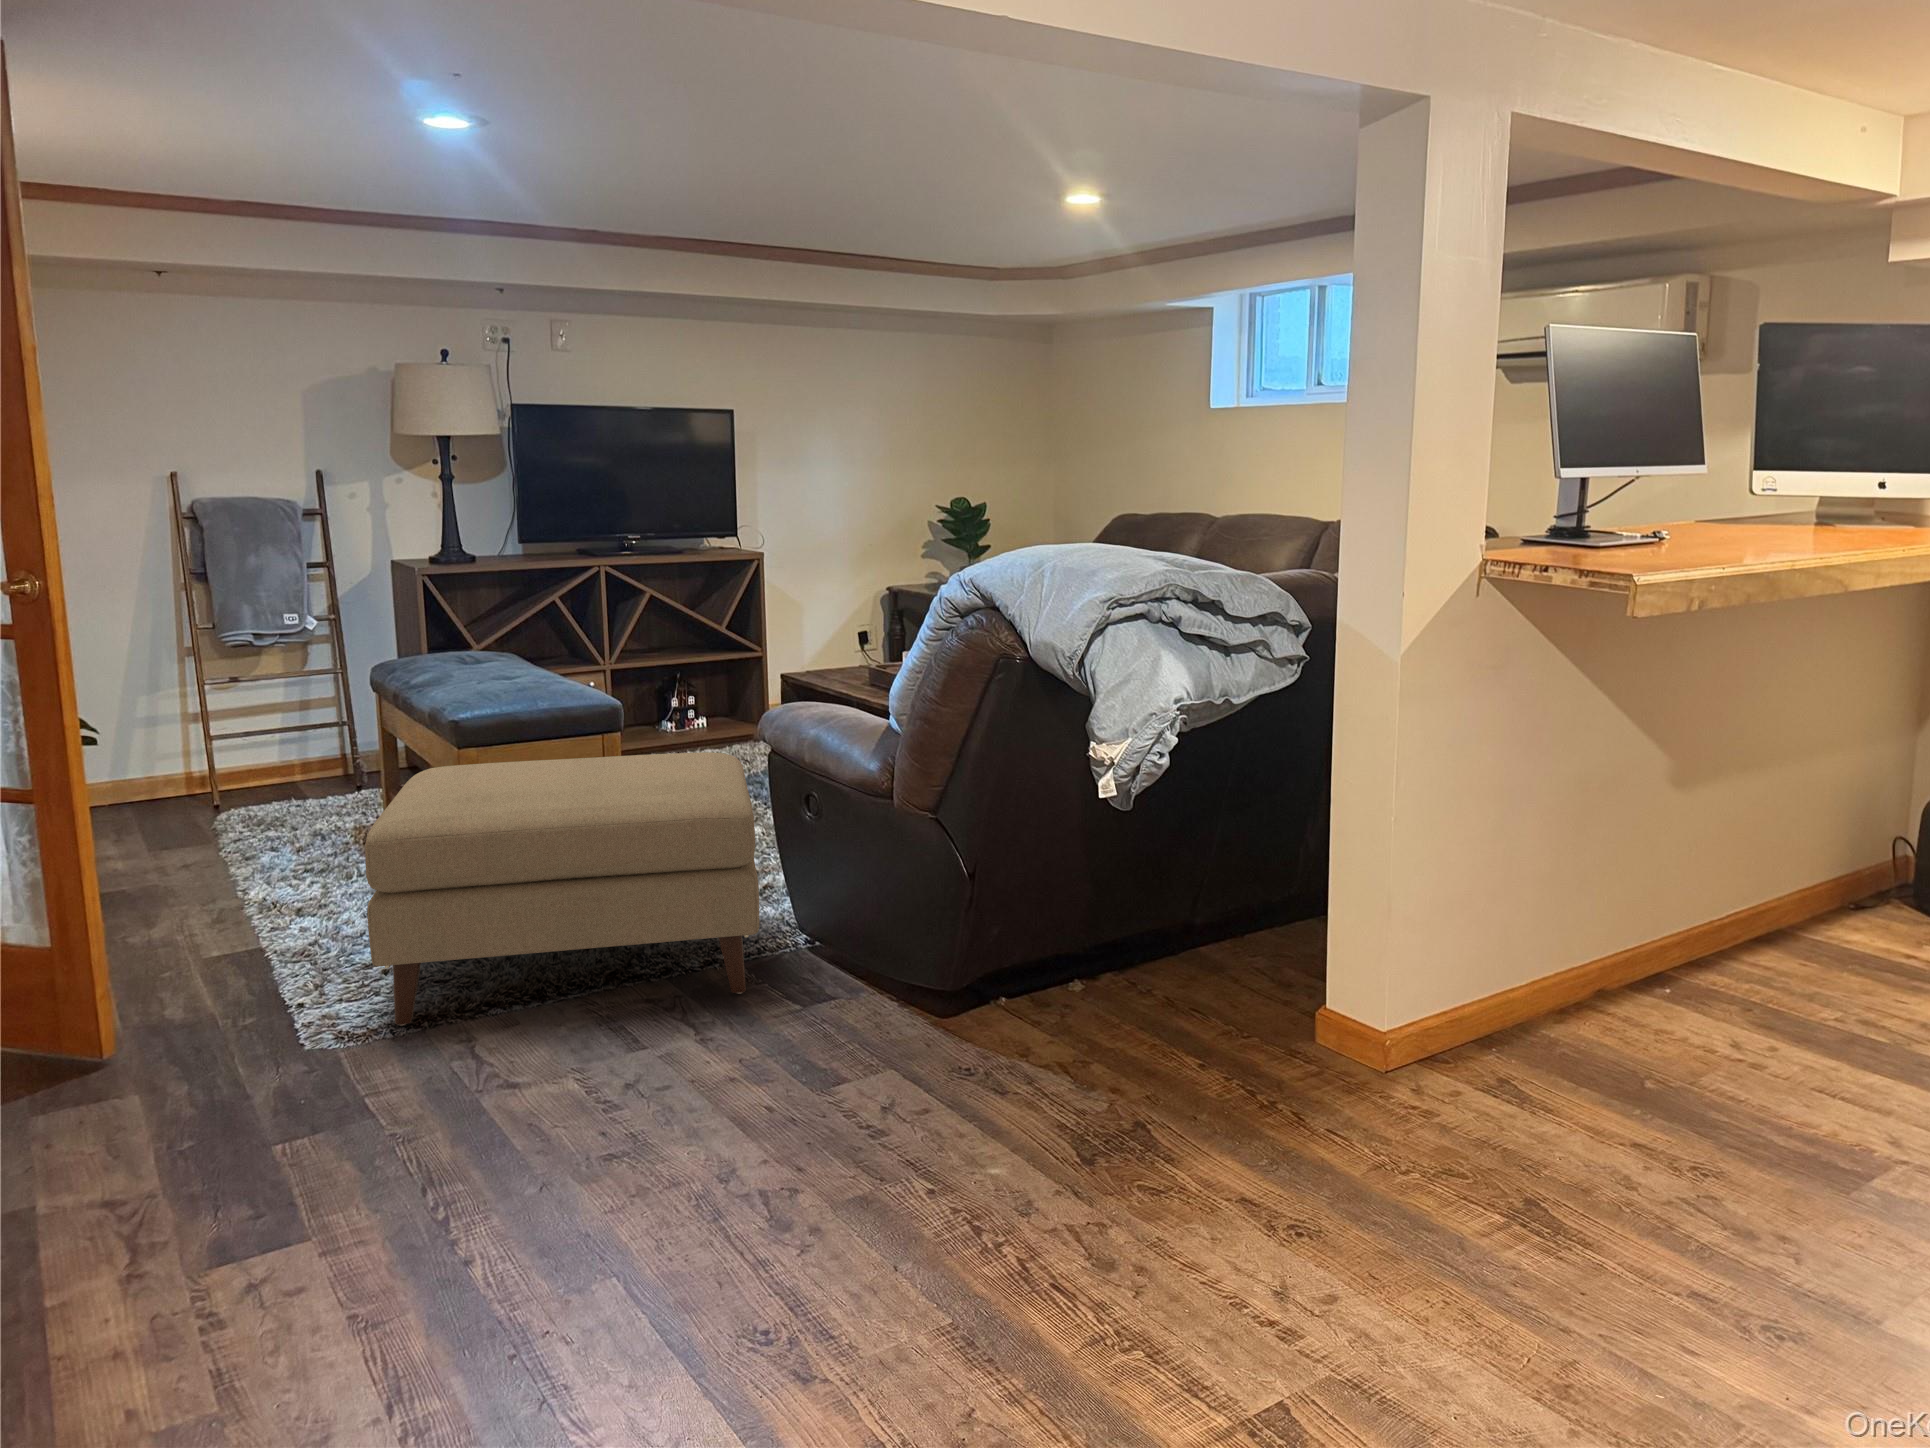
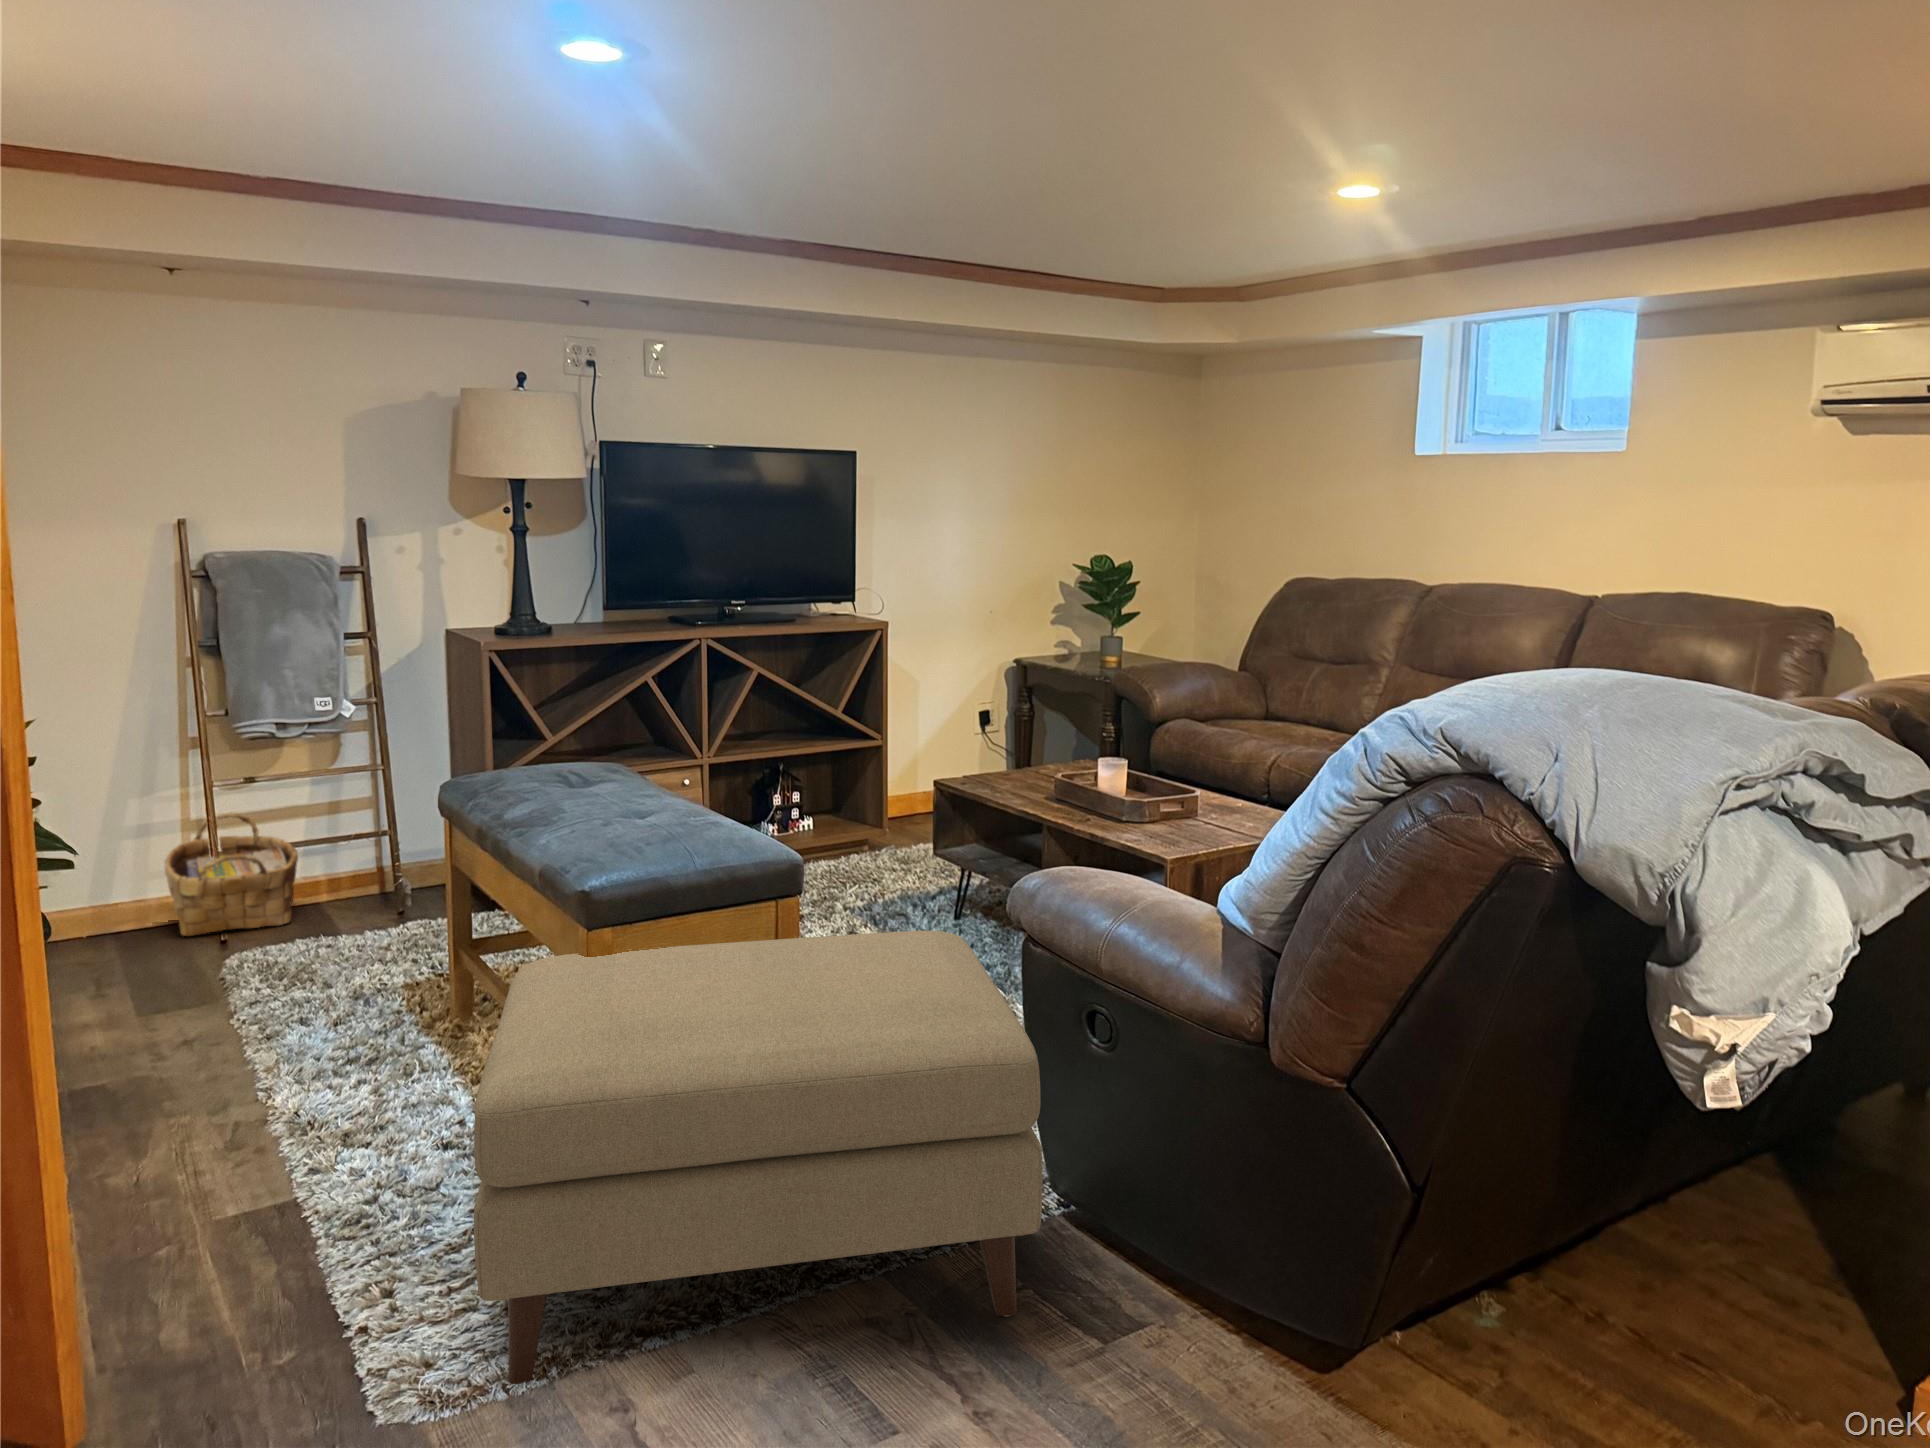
woven basket: none [166,707,273,801] -> present [165,813,298,936]

